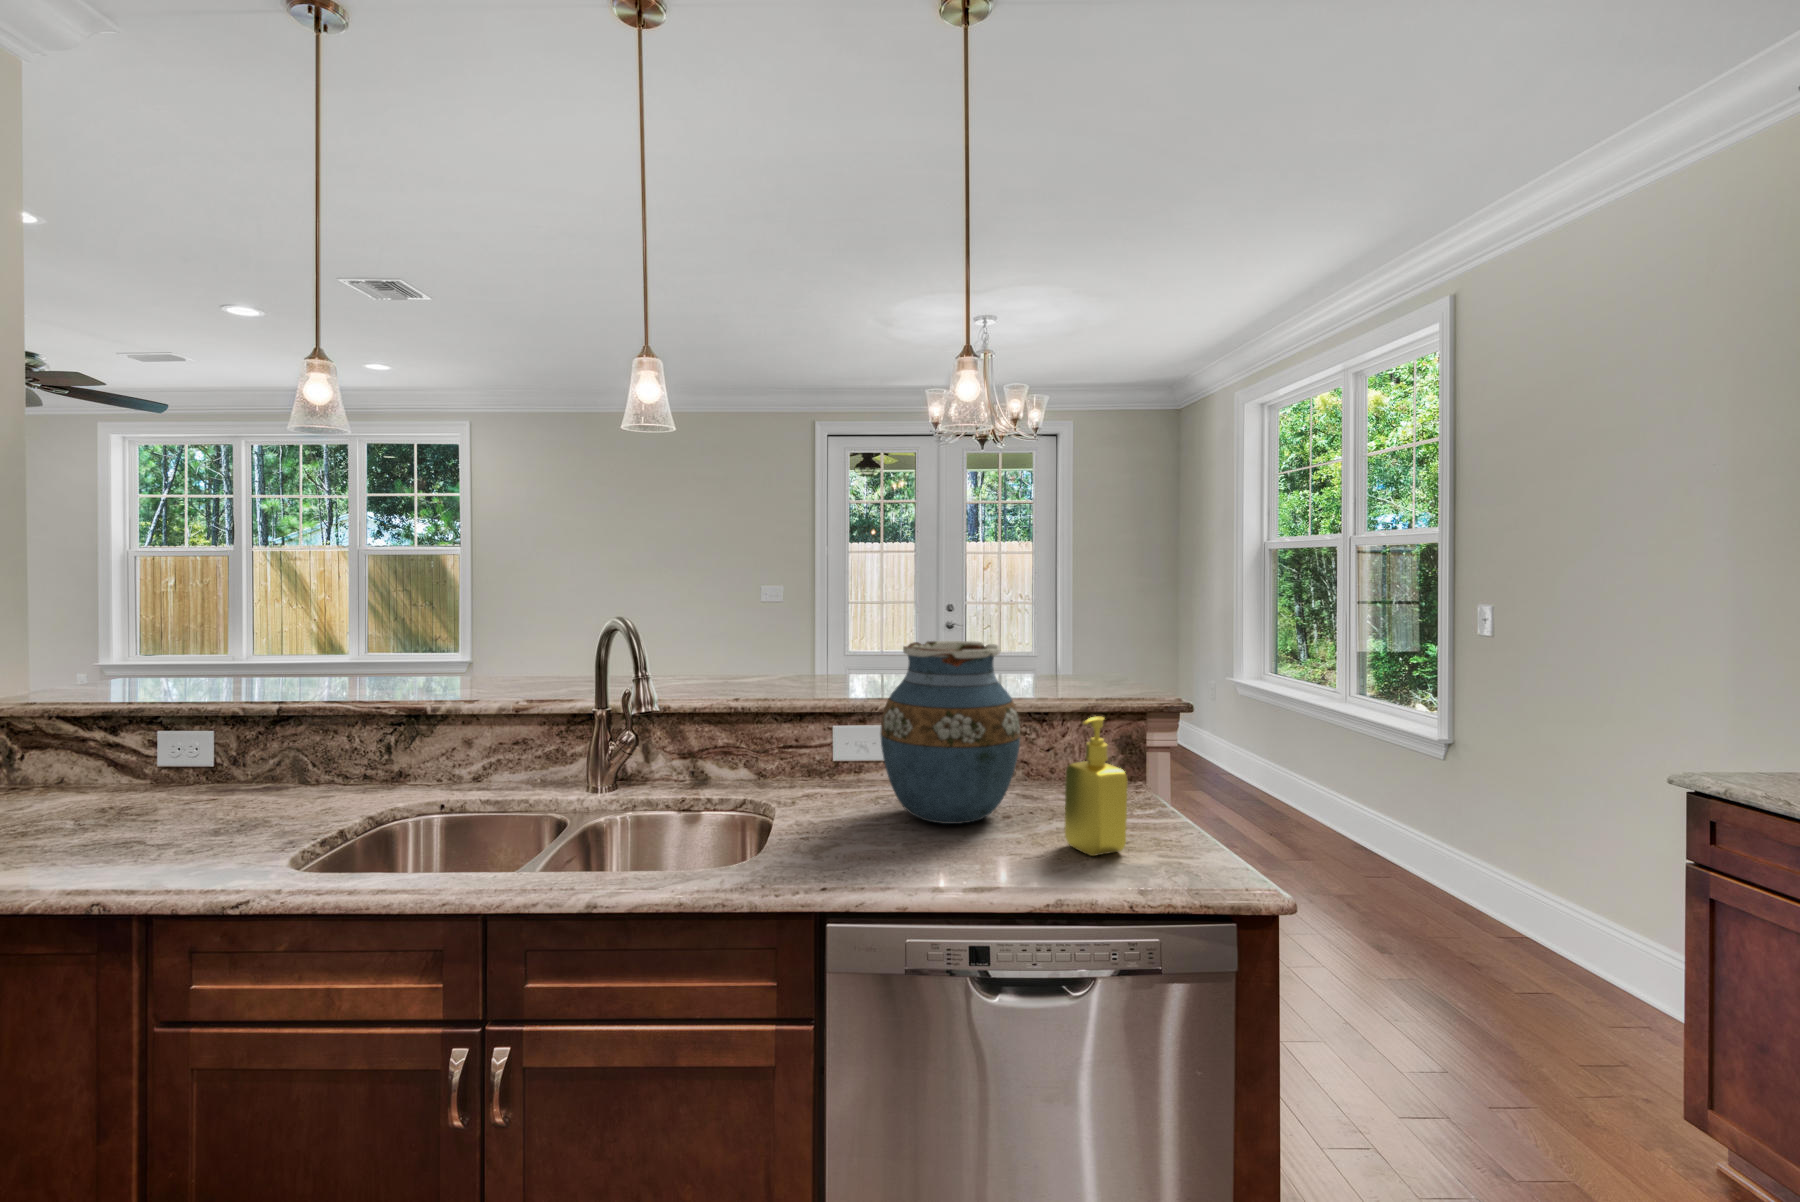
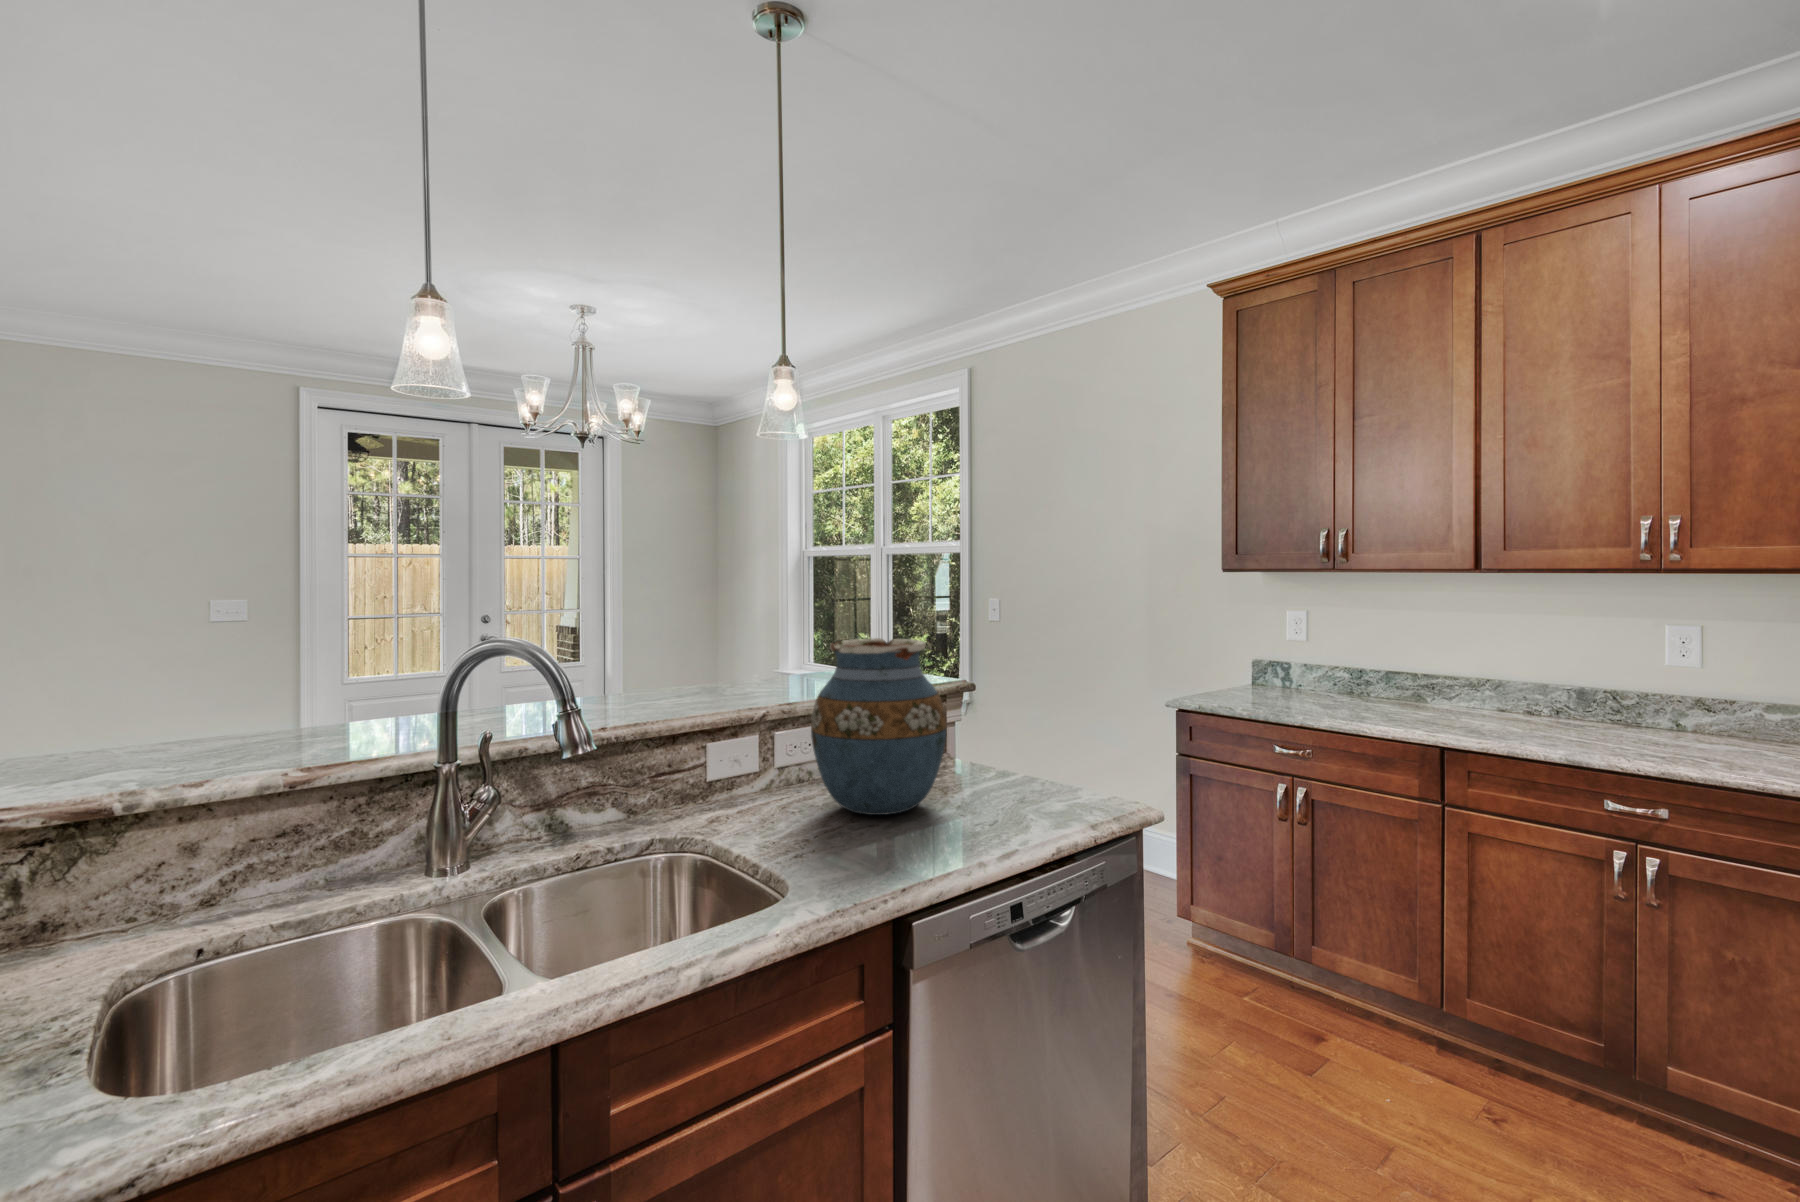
soap dispenser: present [1064,716,1127,856] -> none [1007,690,1062,810]

